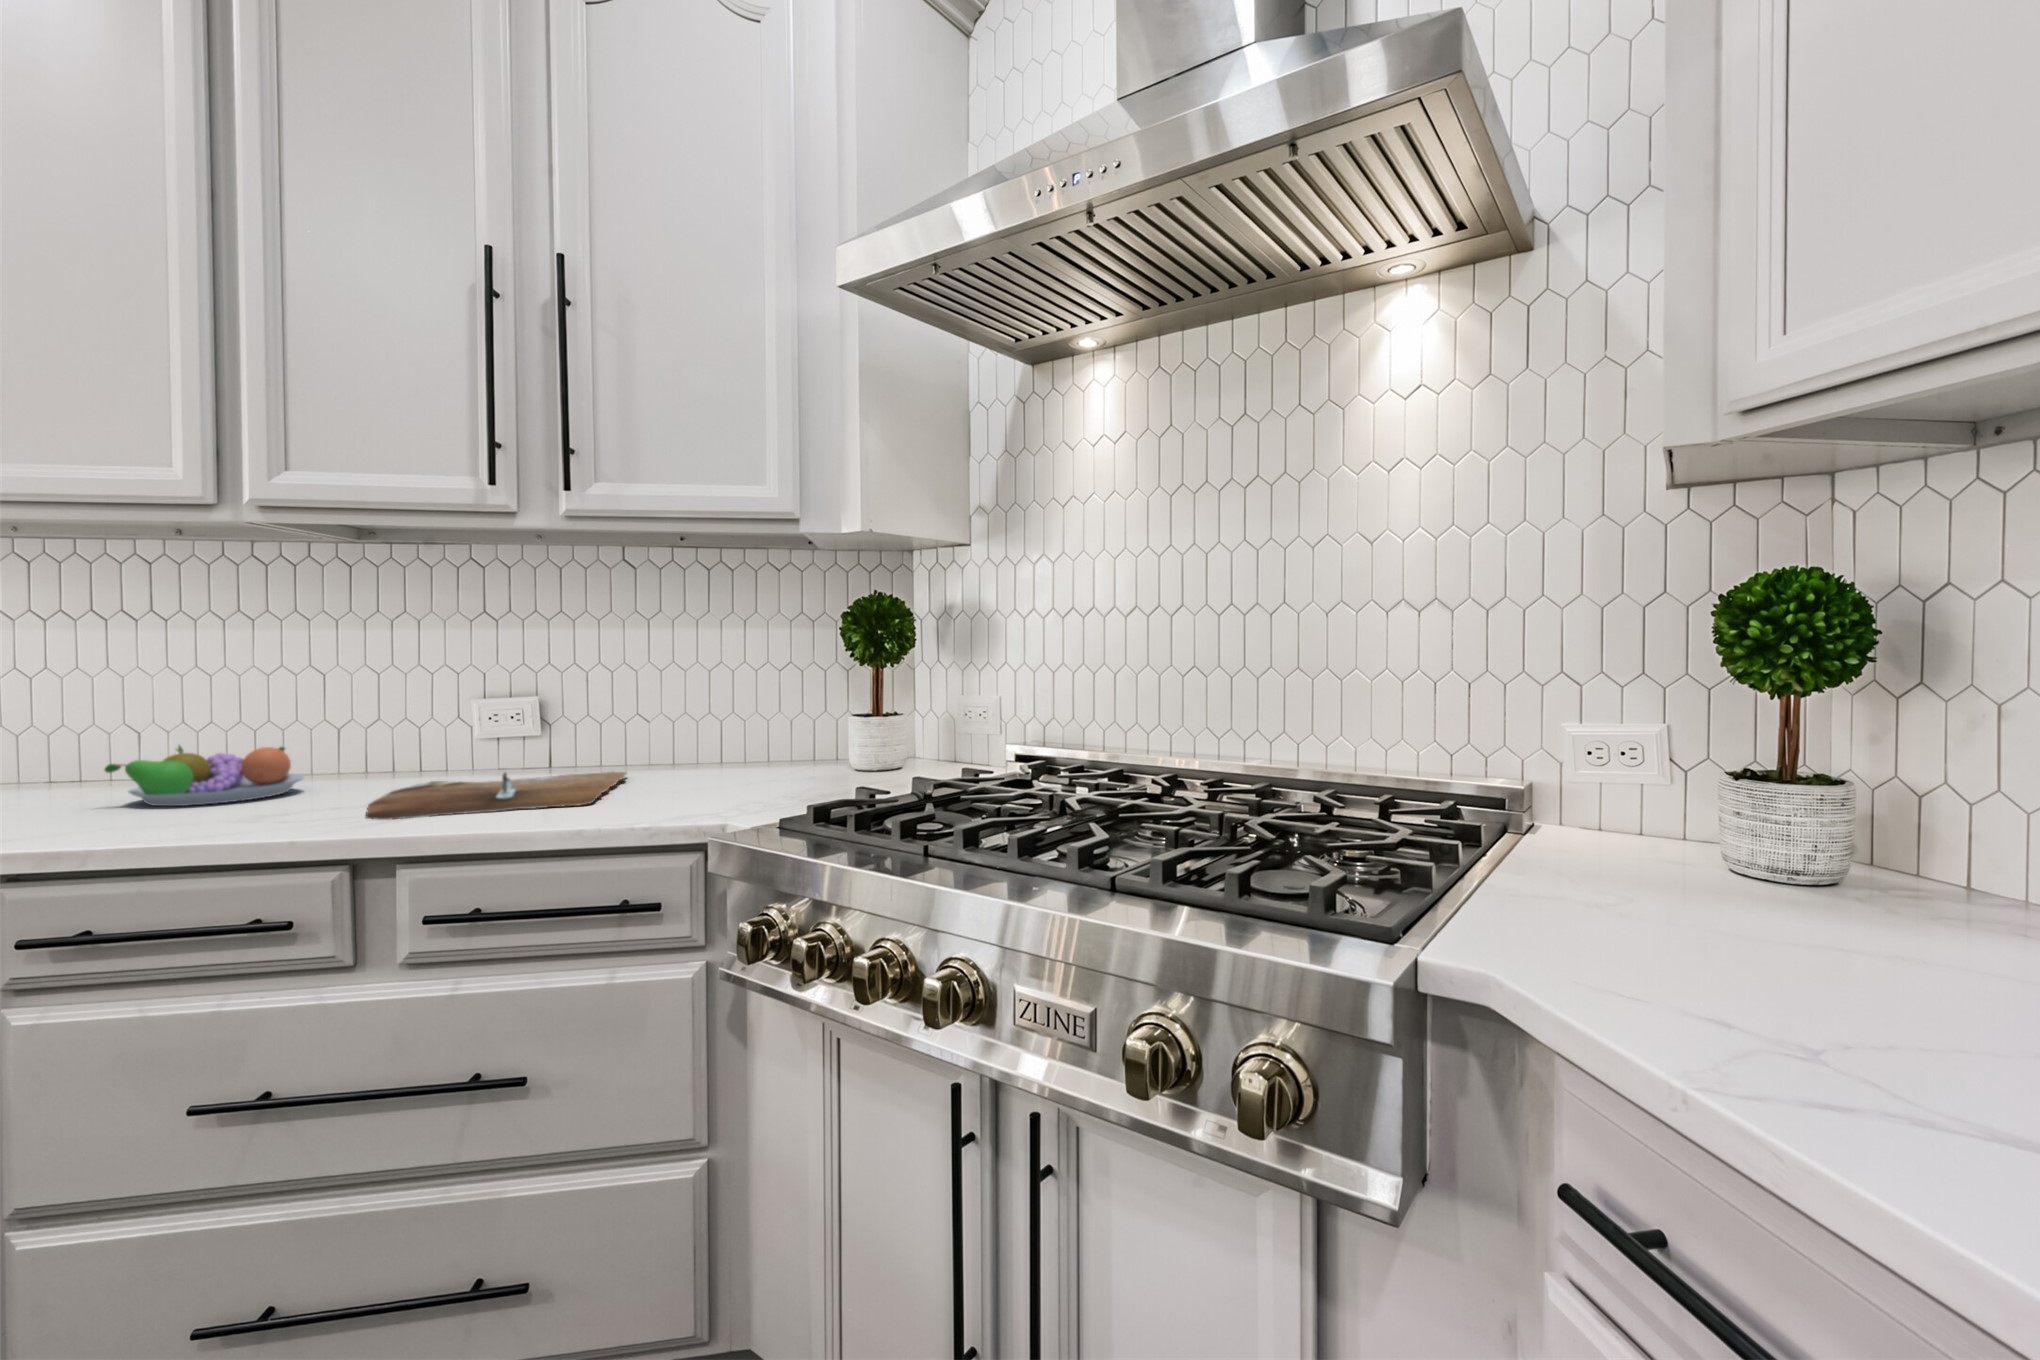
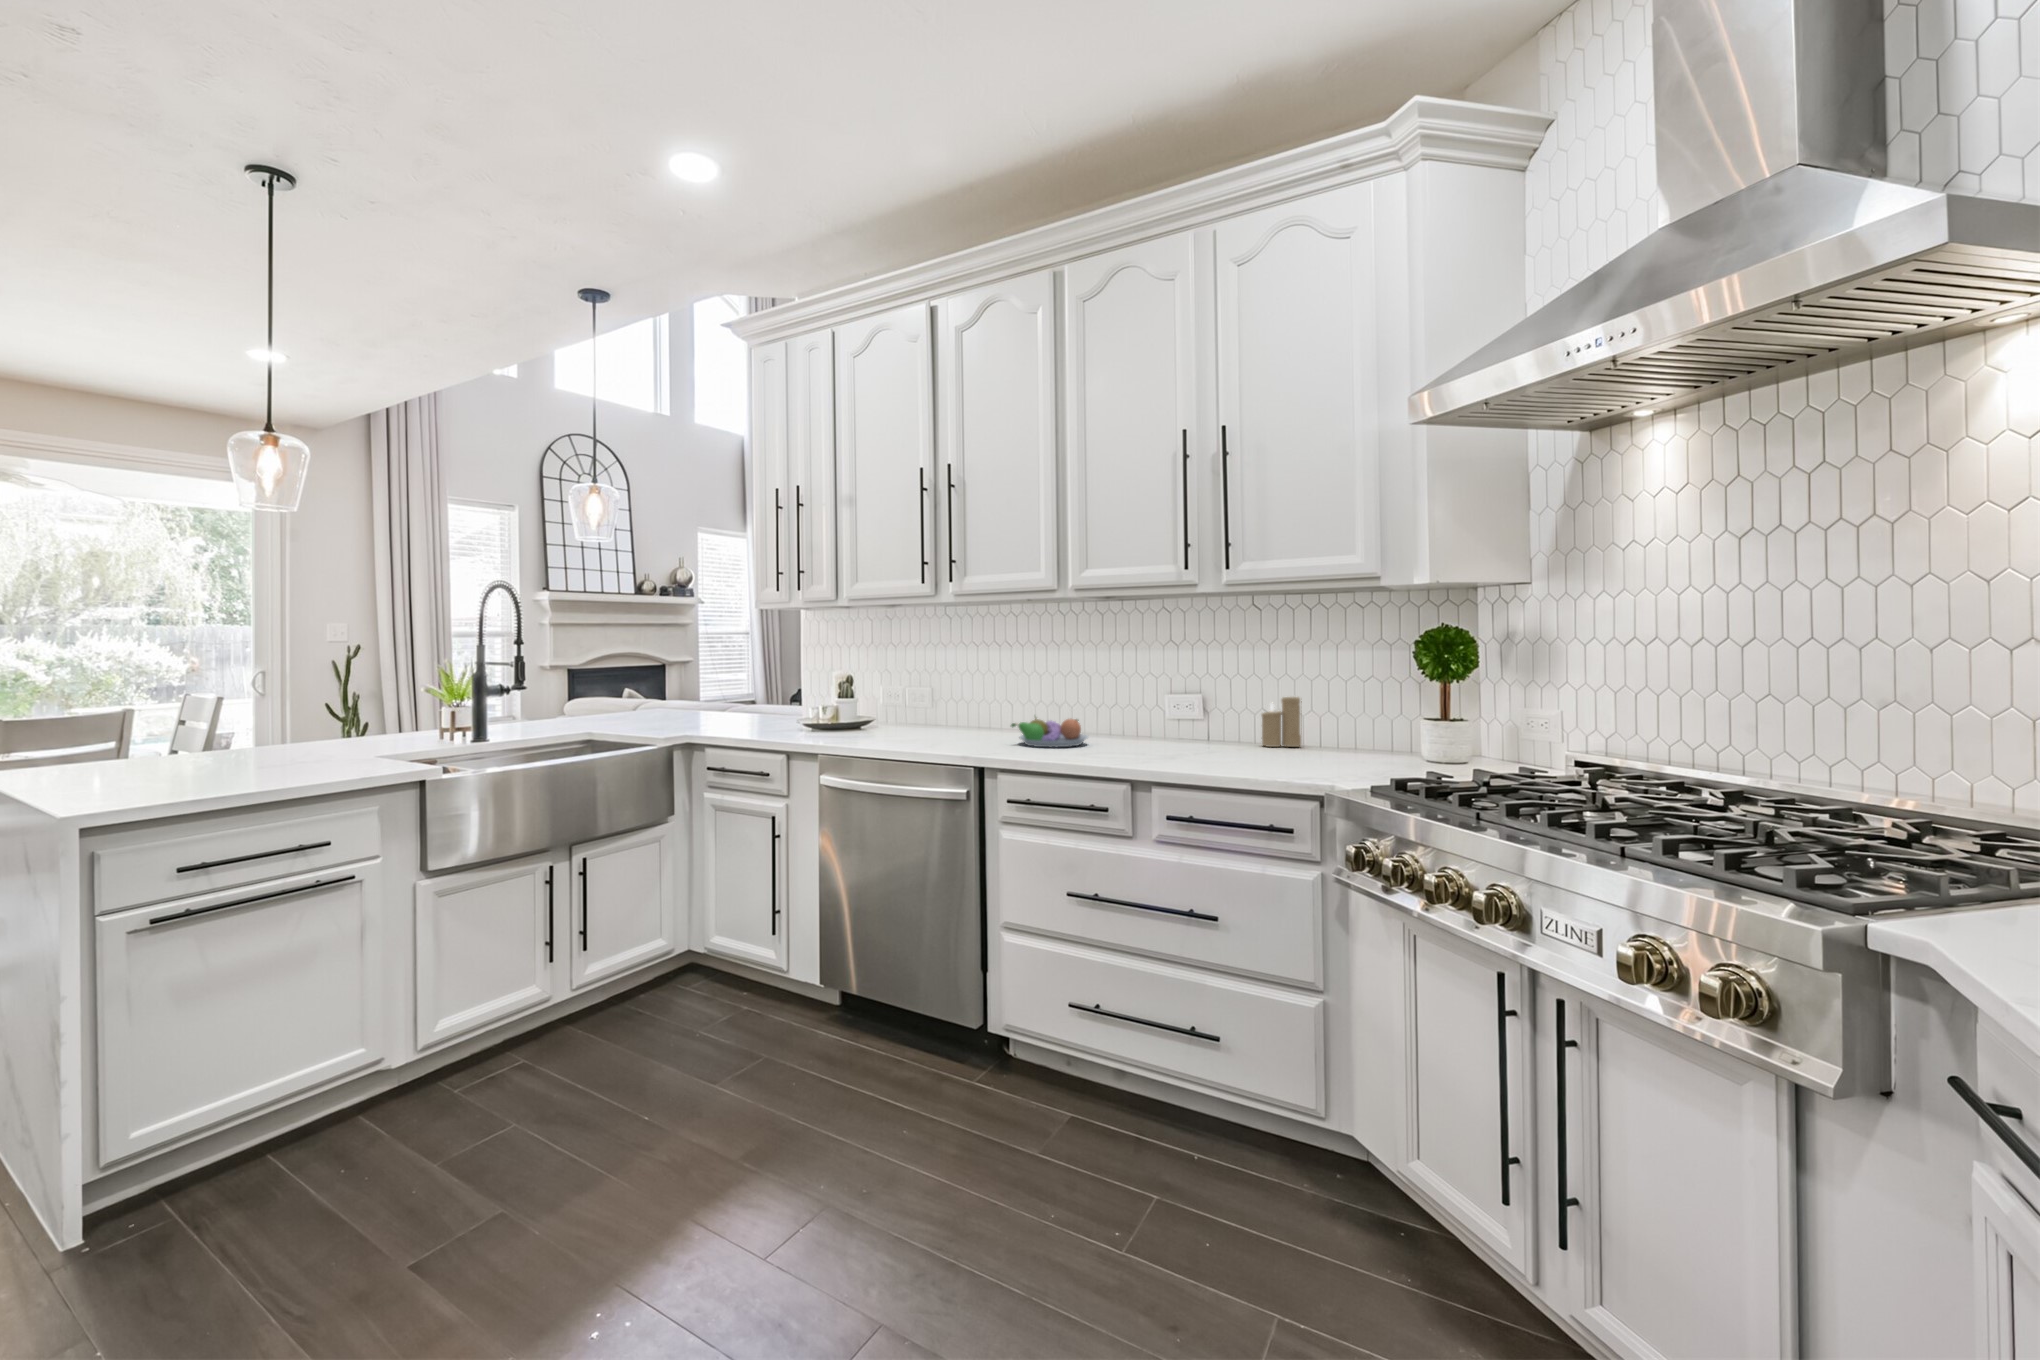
candle: none [631,683,692,768] -> present [1262,697,1302,747]
cutting board: present [365,772,626,820] -> none [1125,742,1261,766]

